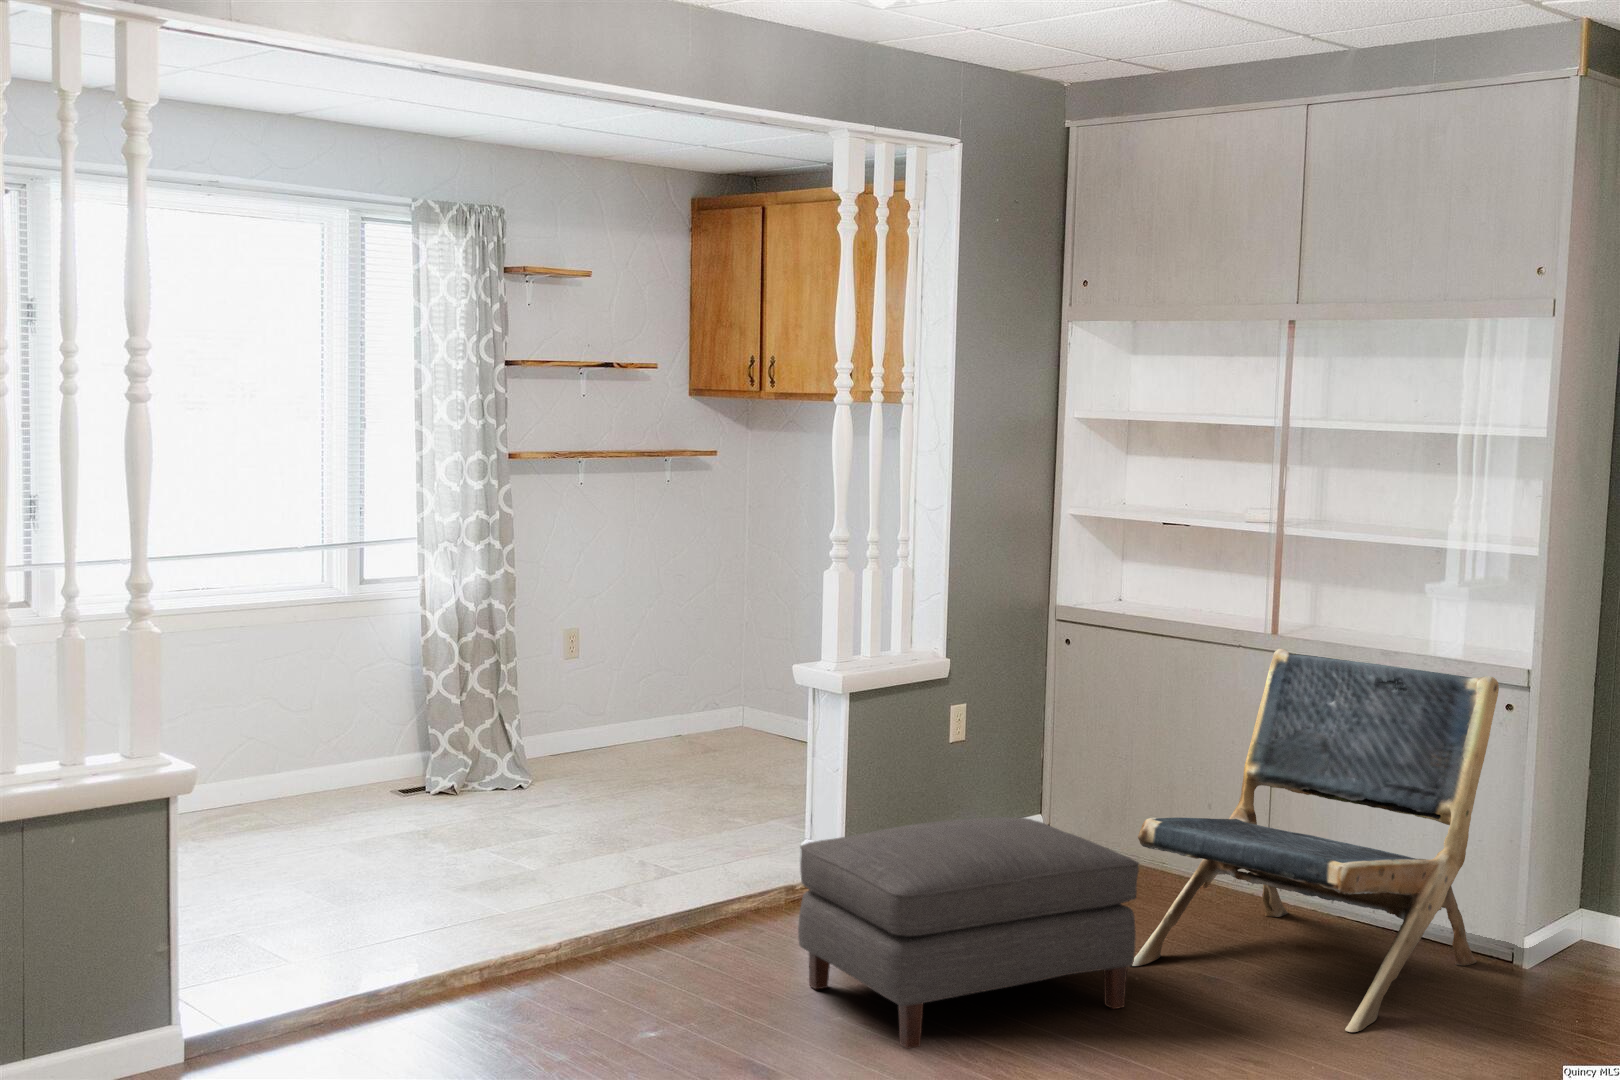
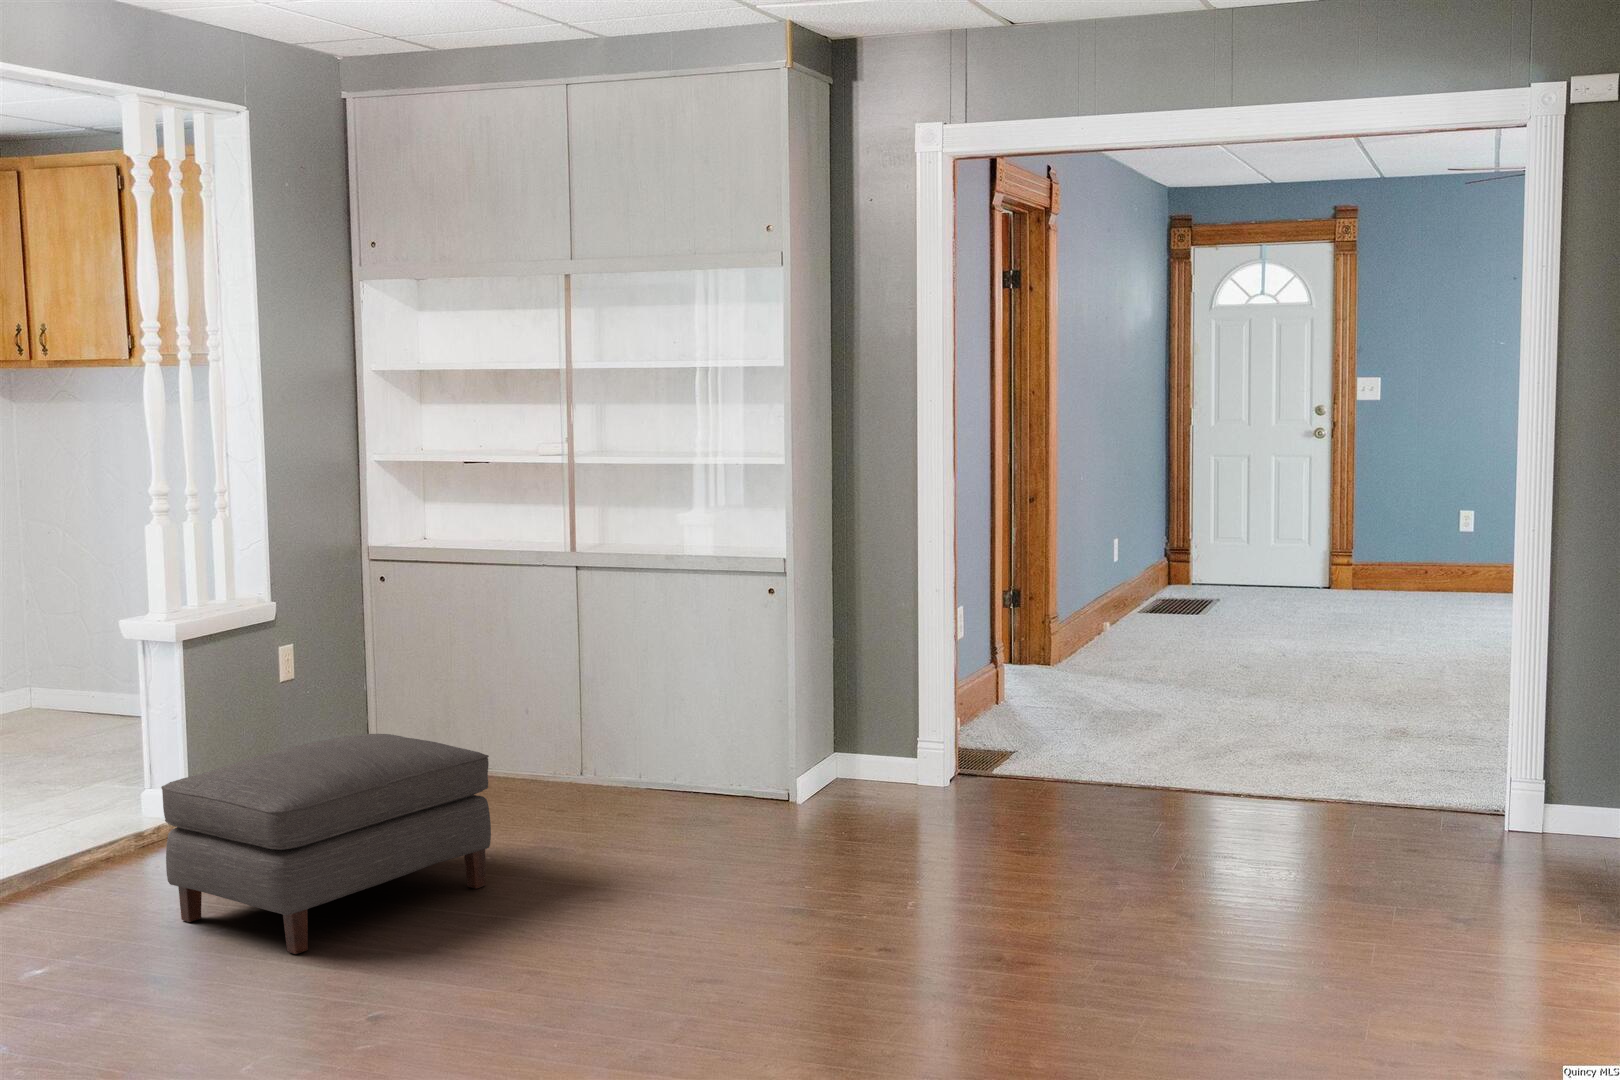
lounge chair: present [1132,648,1499,1032] -> none [480,562,762,871]

